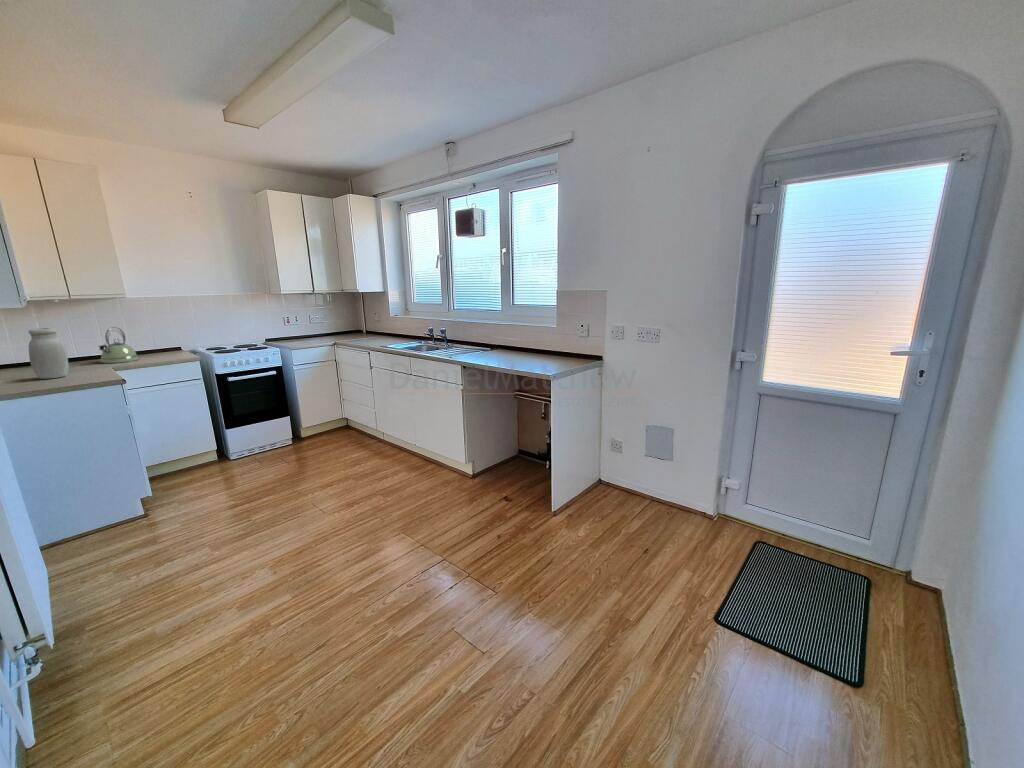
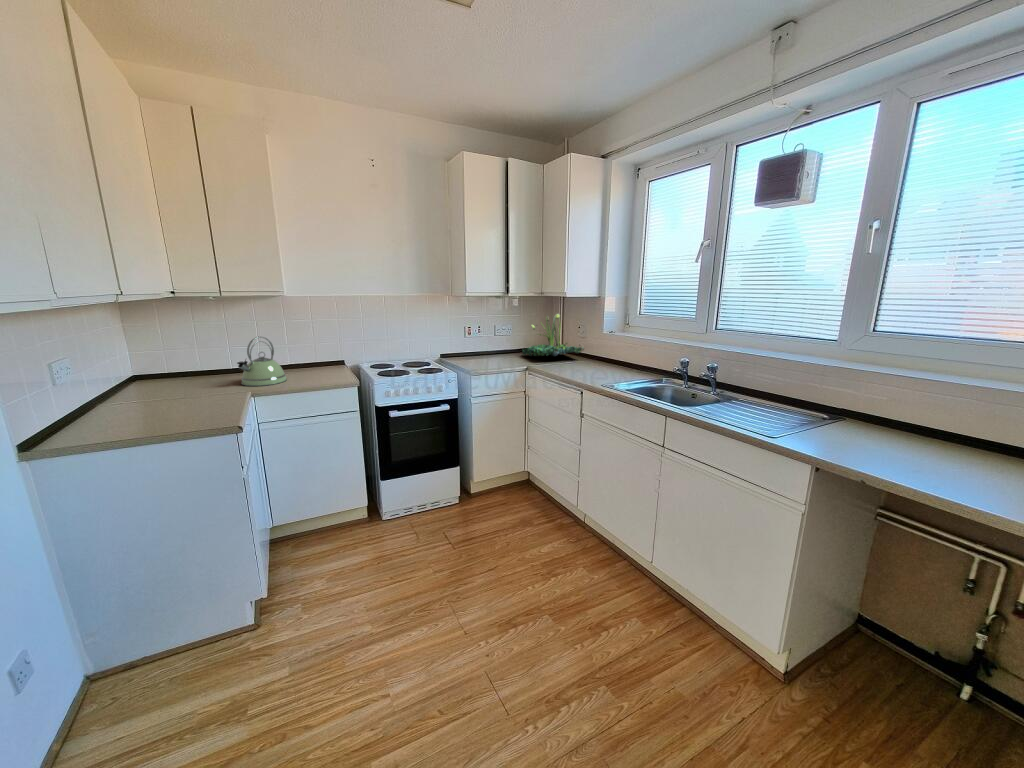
plant: none [331,304,377,337] -> present [522,314,584,356]
jar: present [29,328,69,379] -> none [122,341,175,416]

